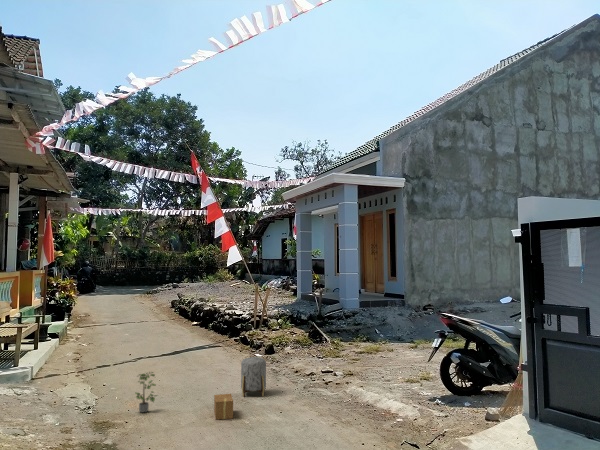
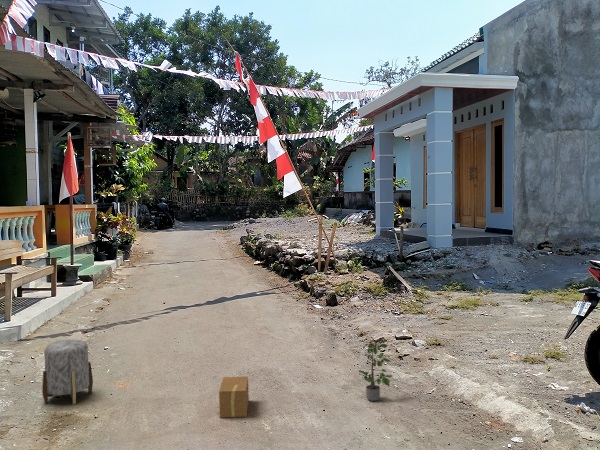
stool: present [241,357,266,397] -> present [42,339,93,404]
potted plant: present [135,372,157,412] -> present [359,341,392,401]

